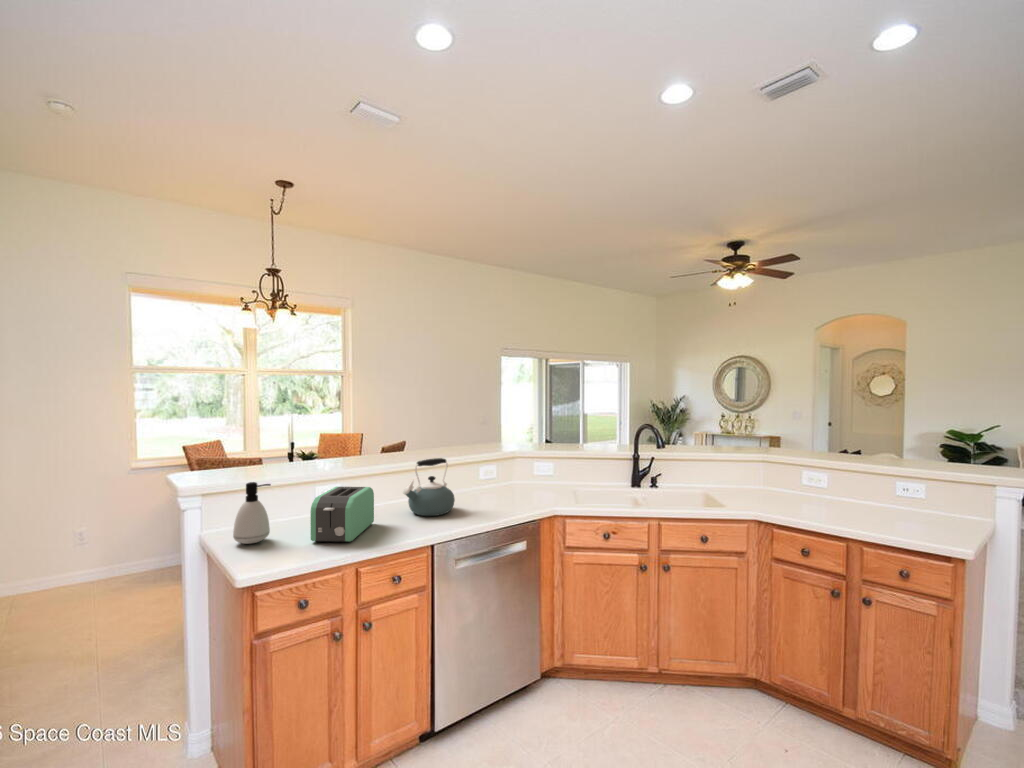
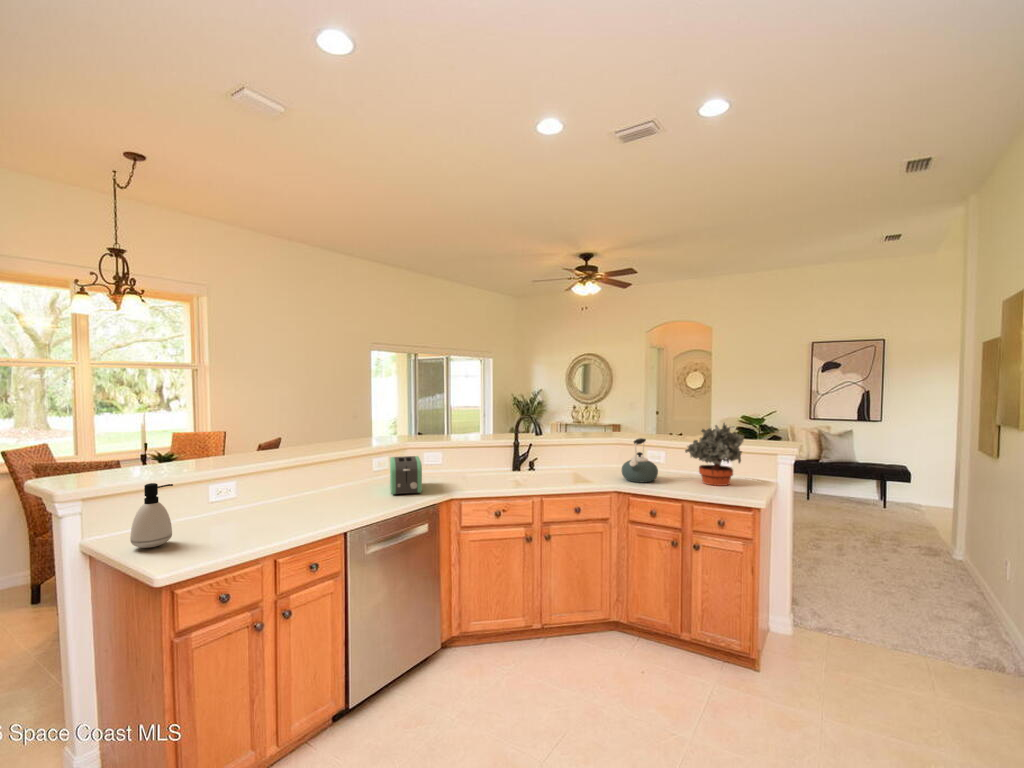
potted plant: none [854,441,946,526] -> present [685,423,744,486]
kettle: present [403,458,455,516] -> present [622,438,658,482]
toaster: present [310,487,374,542] -> present [390,456,422,495]

